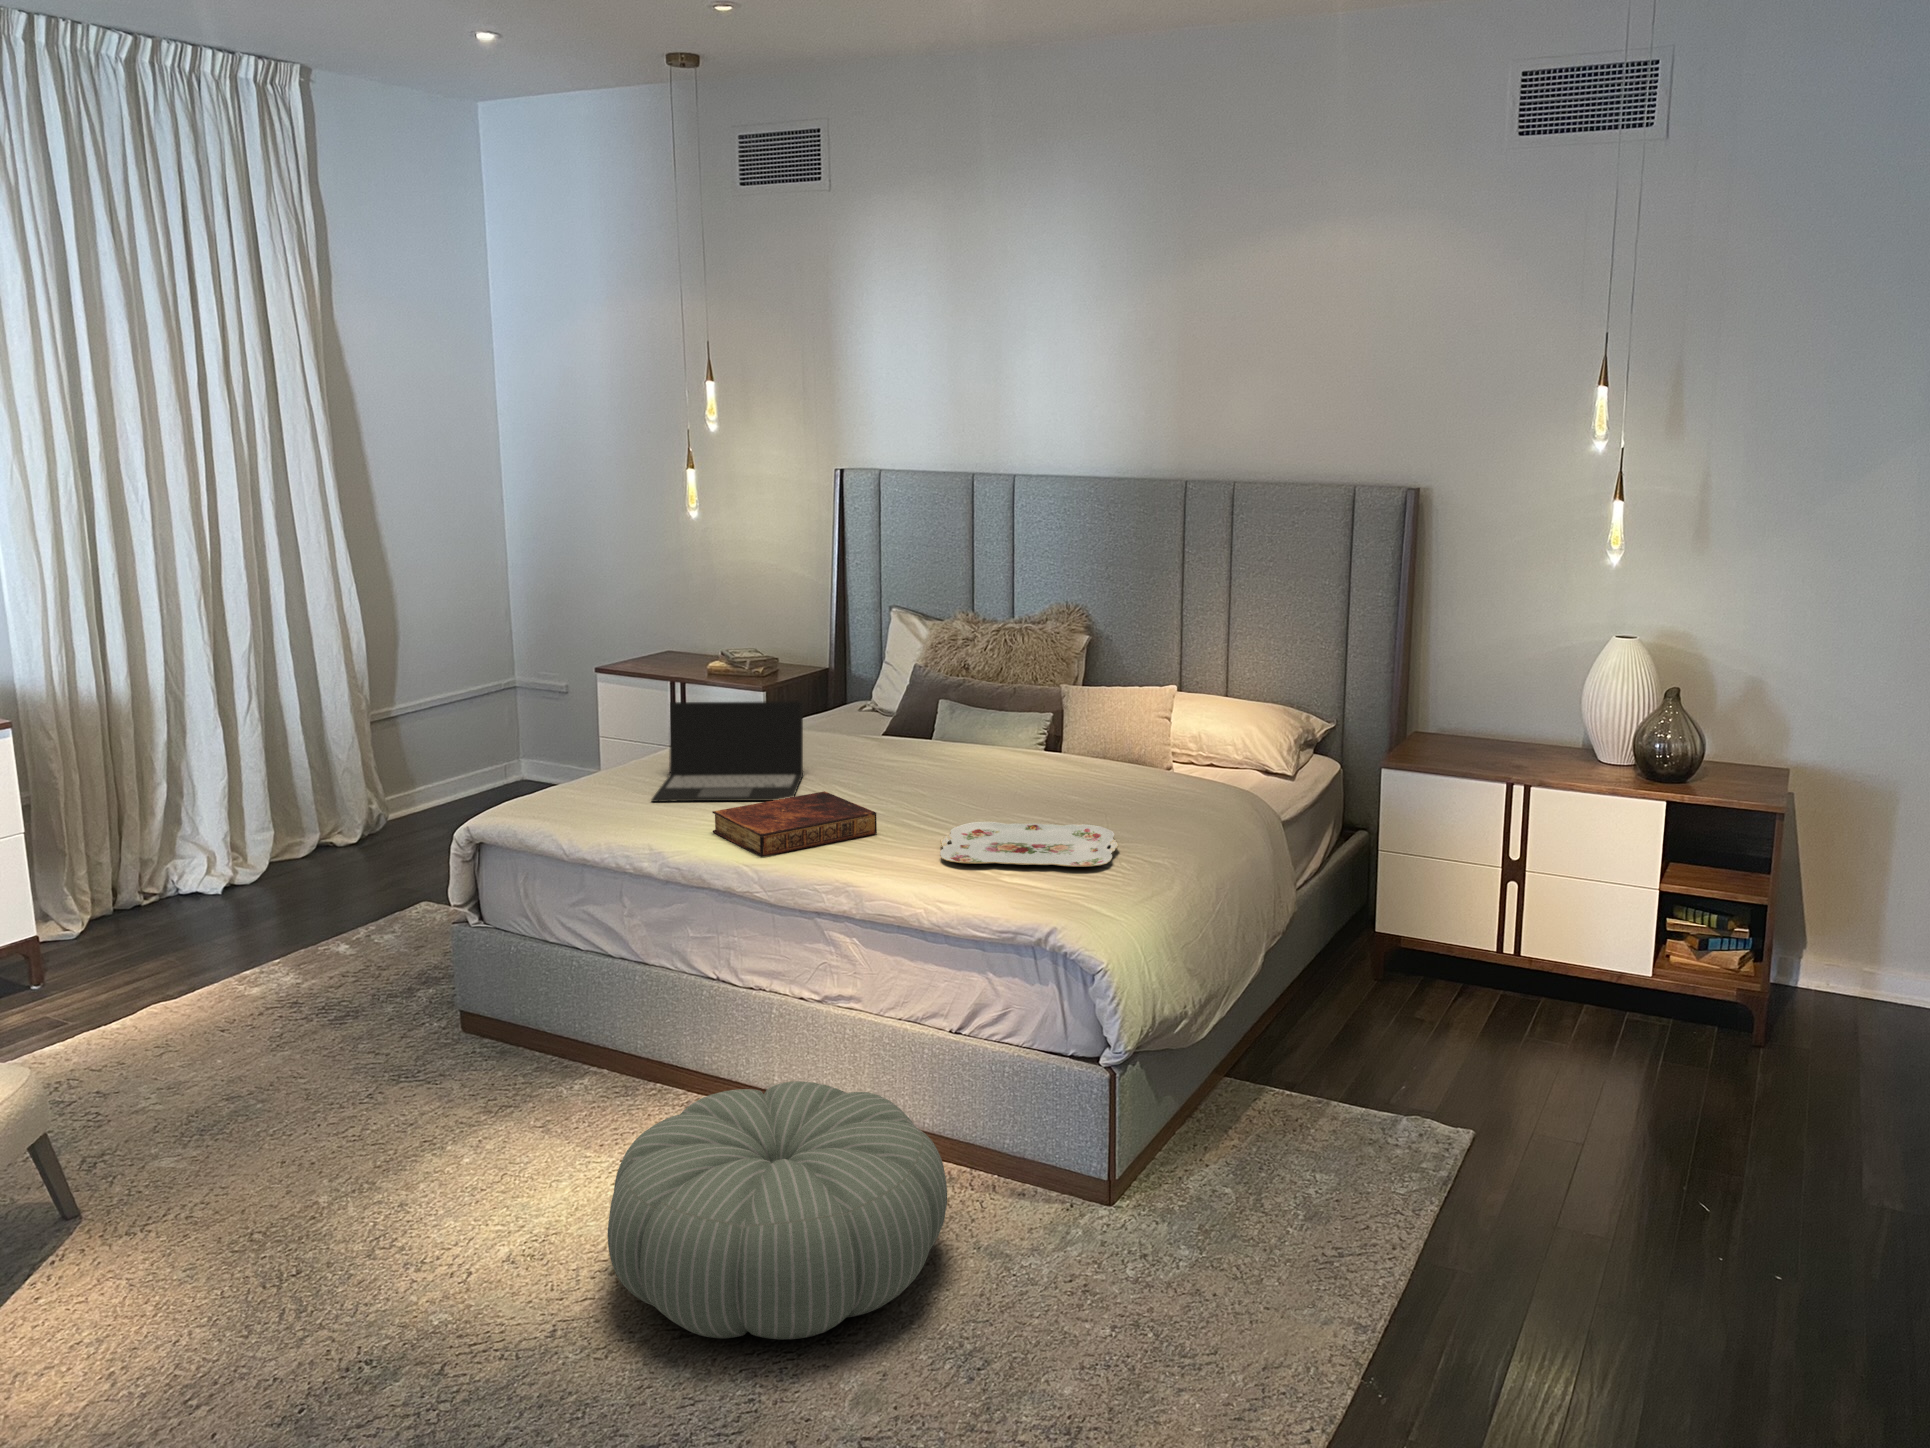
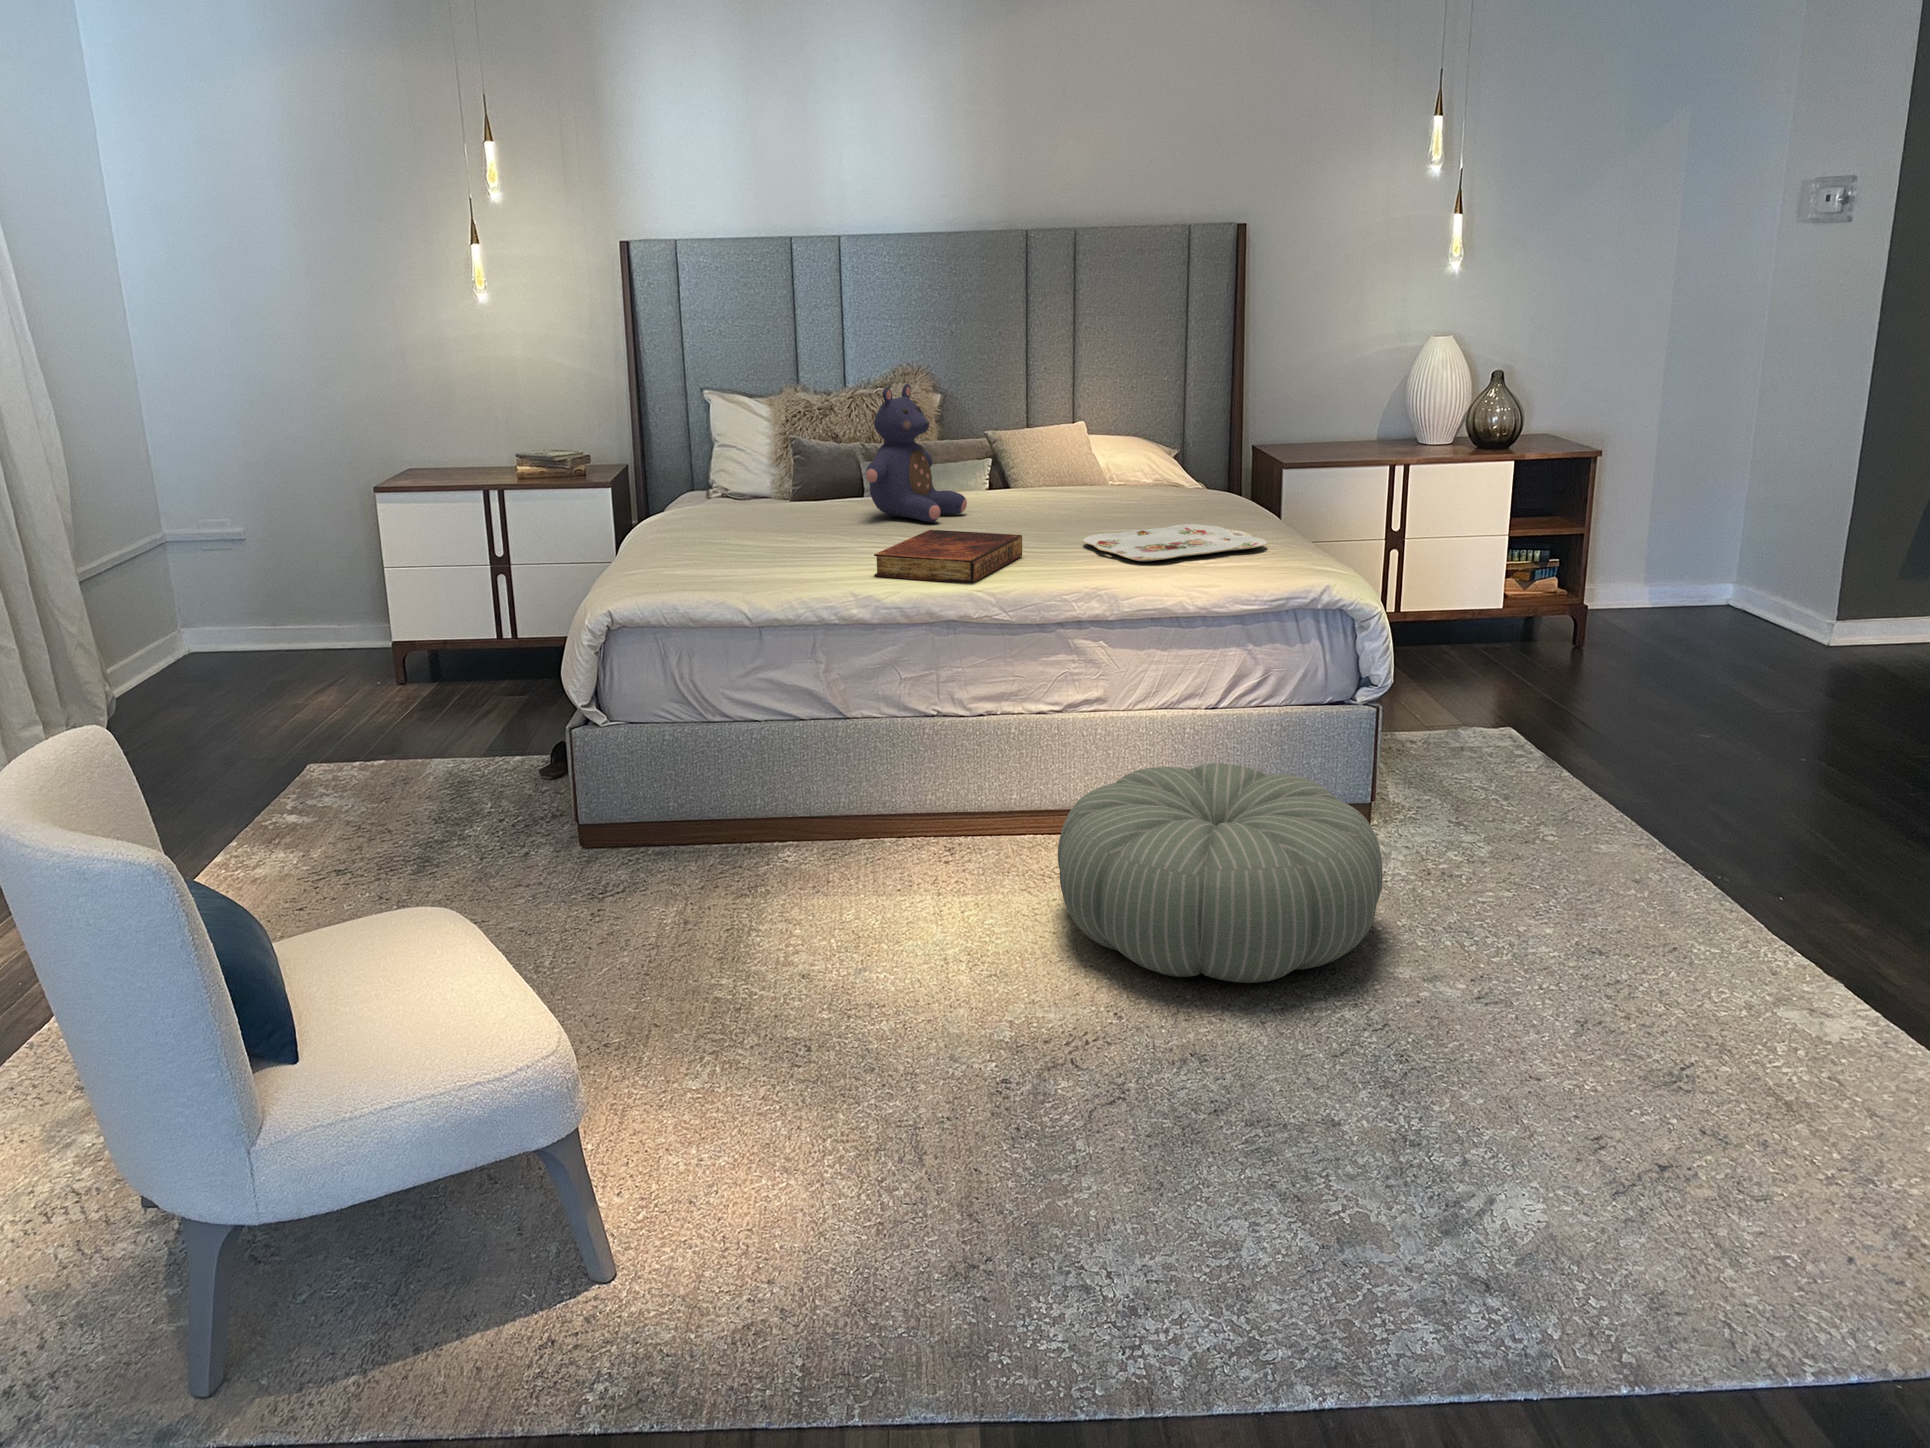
teddy bear: none [854,638,959,778] -> present [866,384,967,522]
laptop: present [651,701,803,802] -> none [695,456,879,567]

